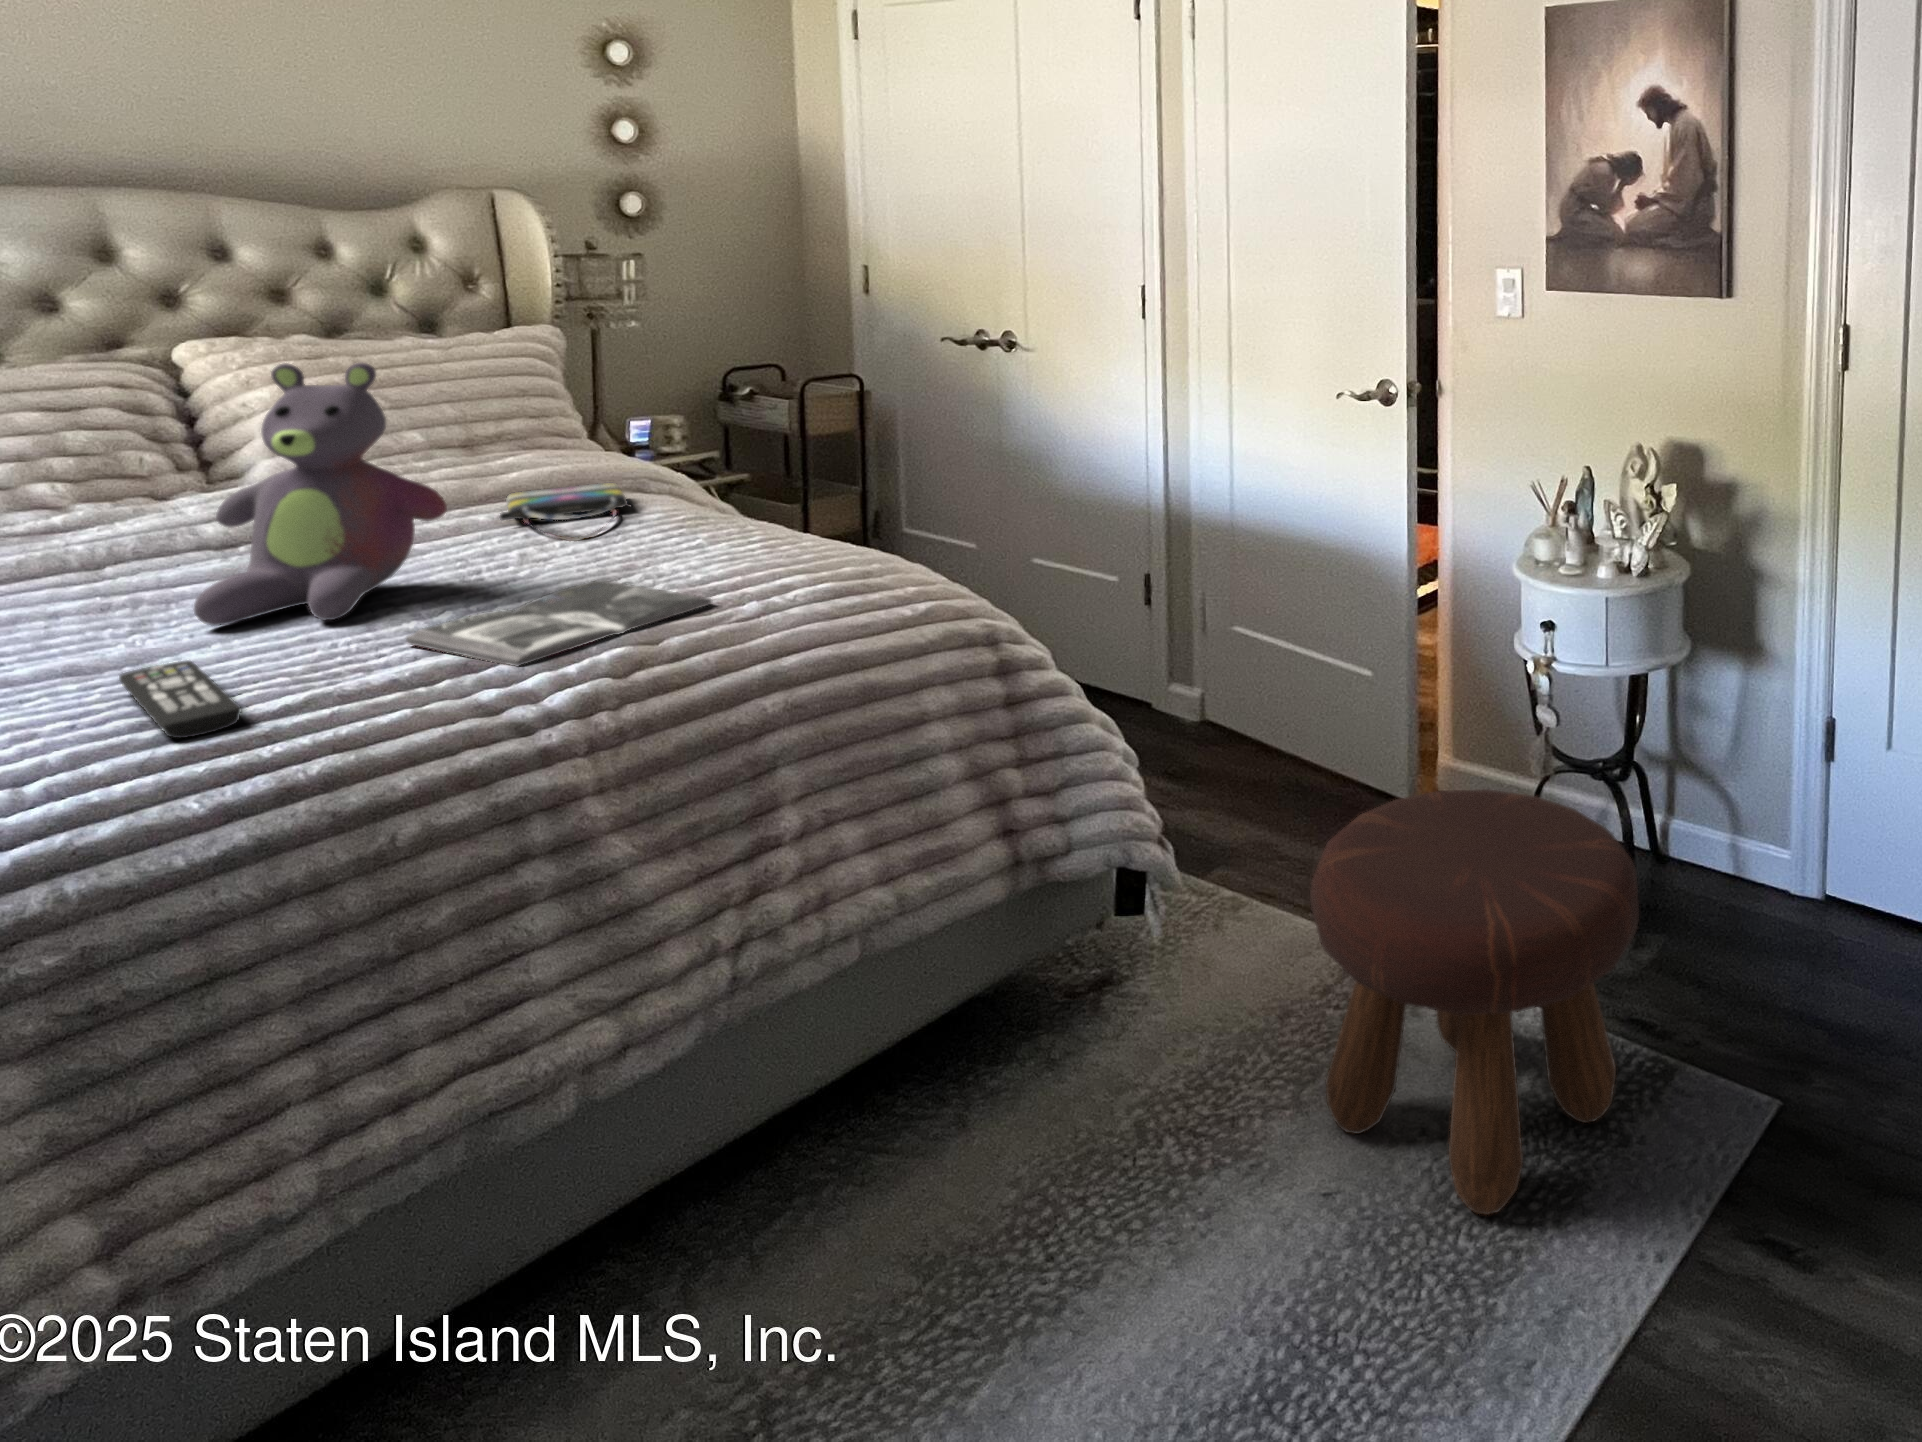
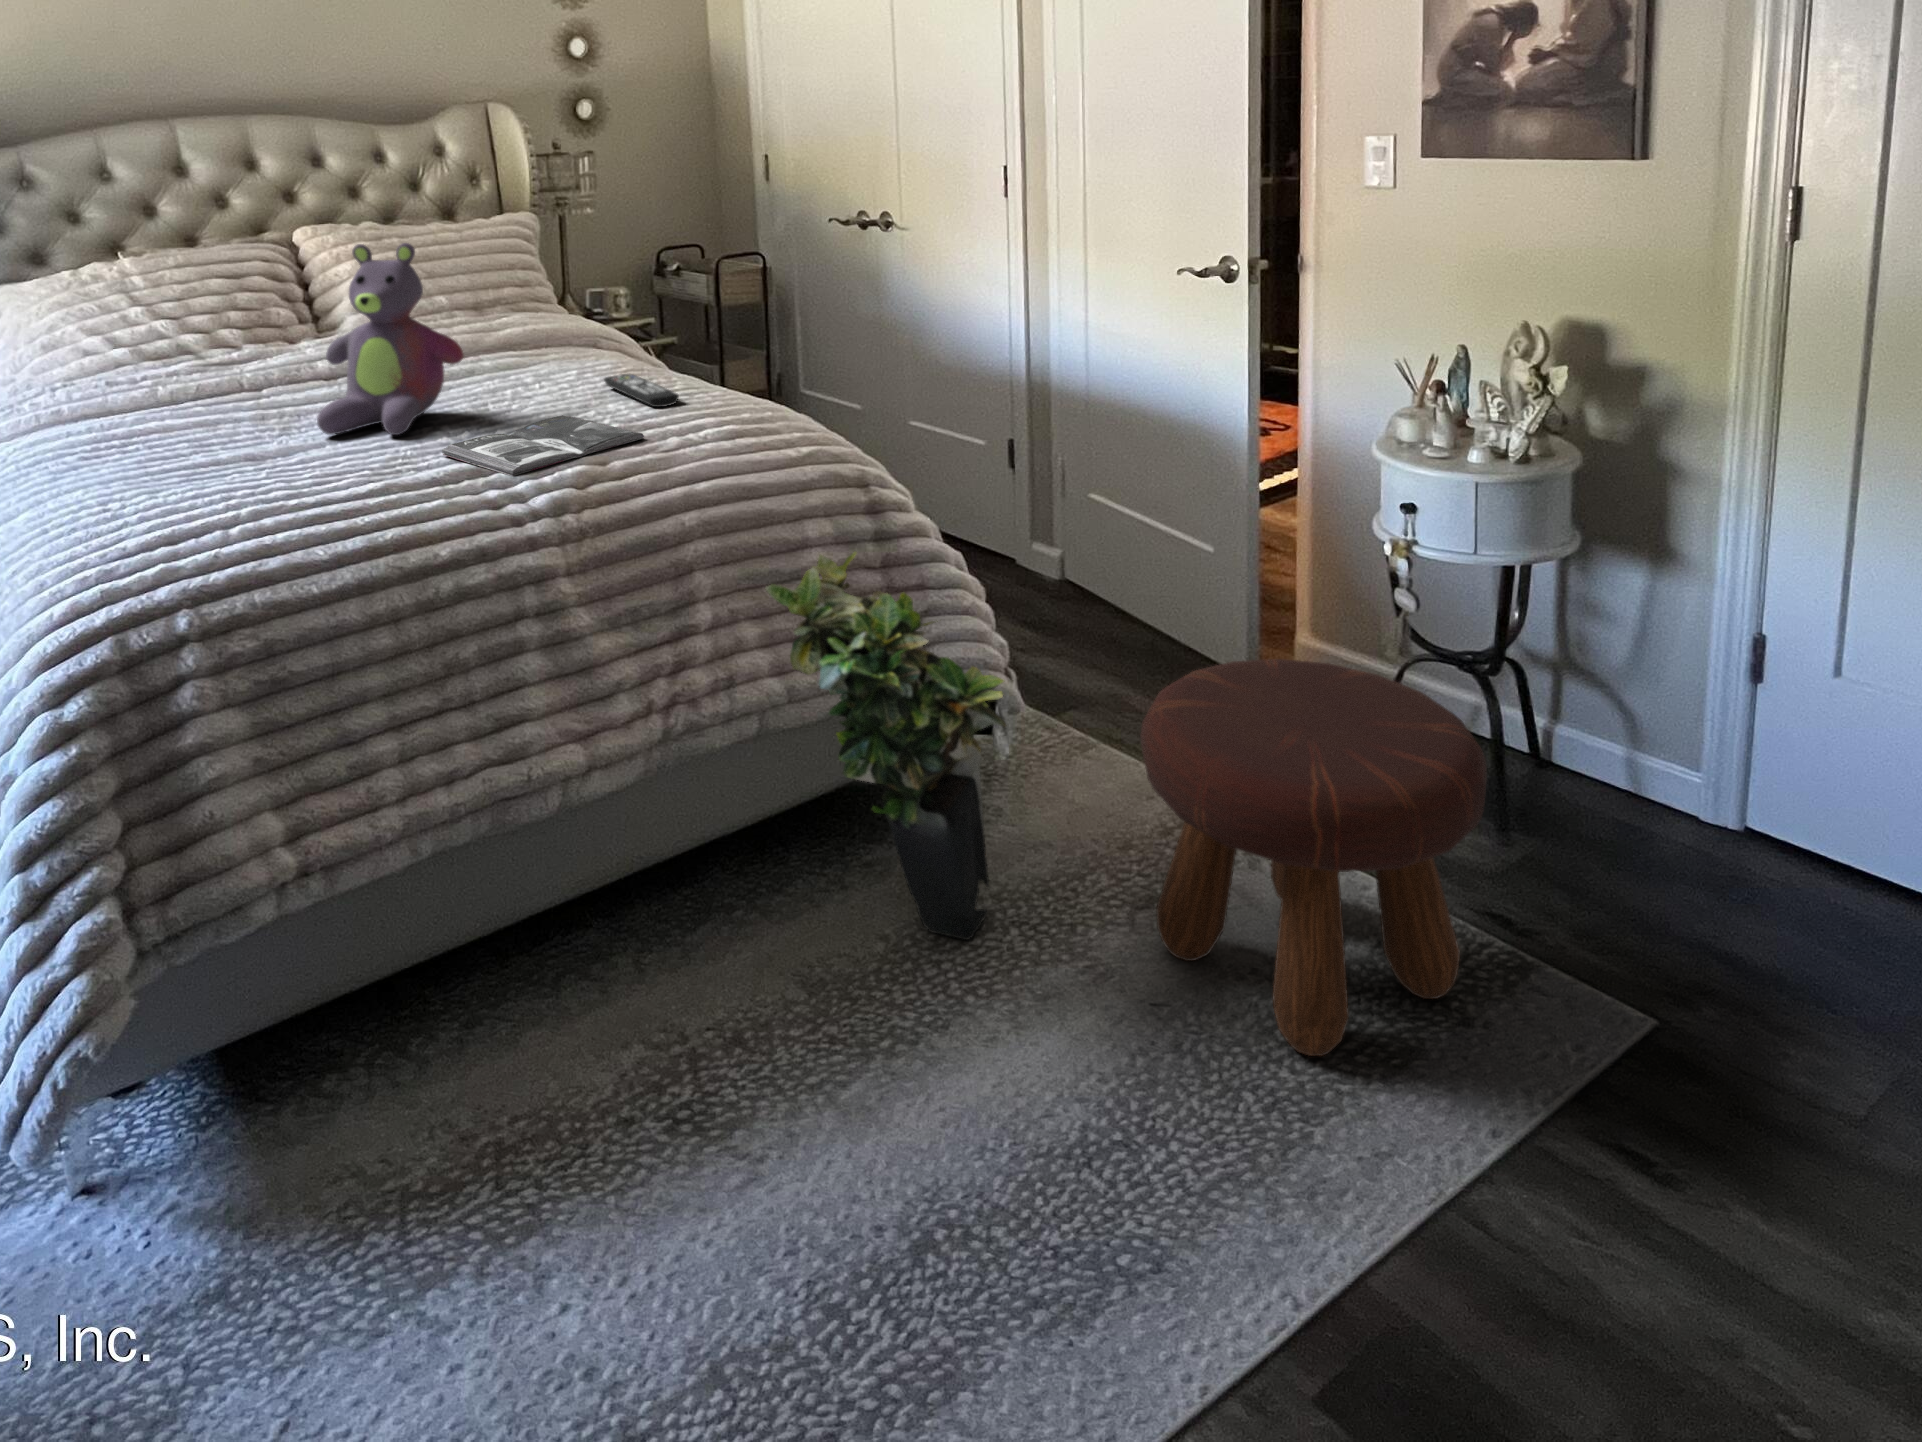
tote bag: present [500,483,631,541] -> none [498,340,589,386]
remote control: present [119,661,241,738] -> present [604,374,679,407]
potted plant: none [875,721,1165,1164] -> present [766,552,1006,940]

